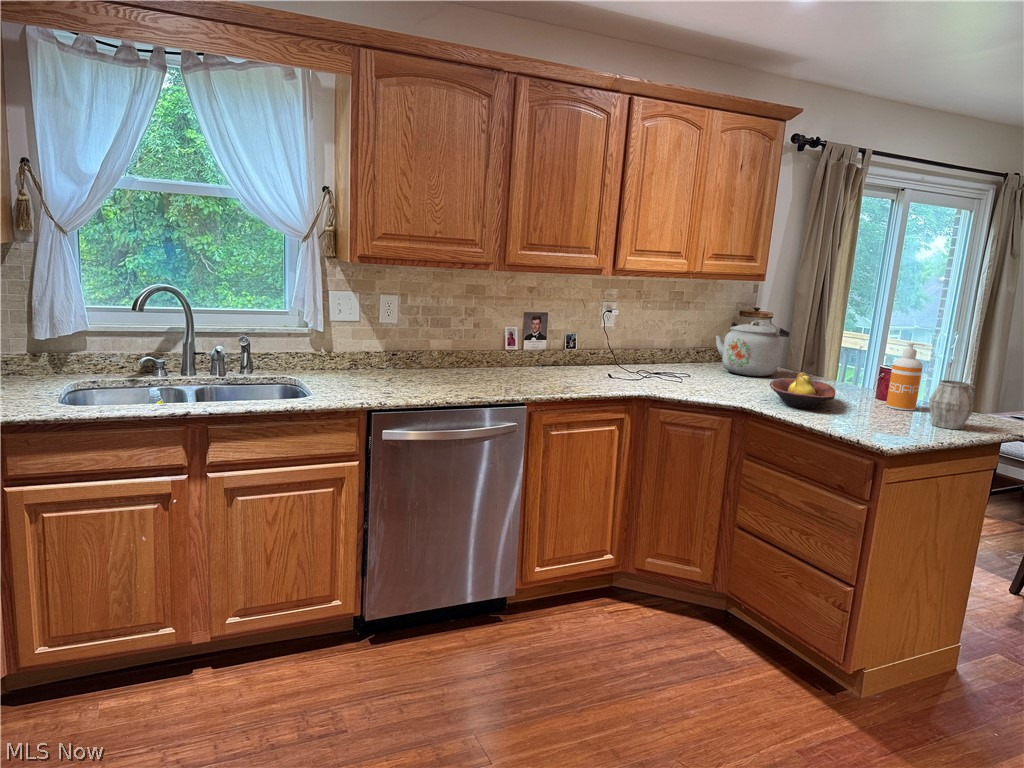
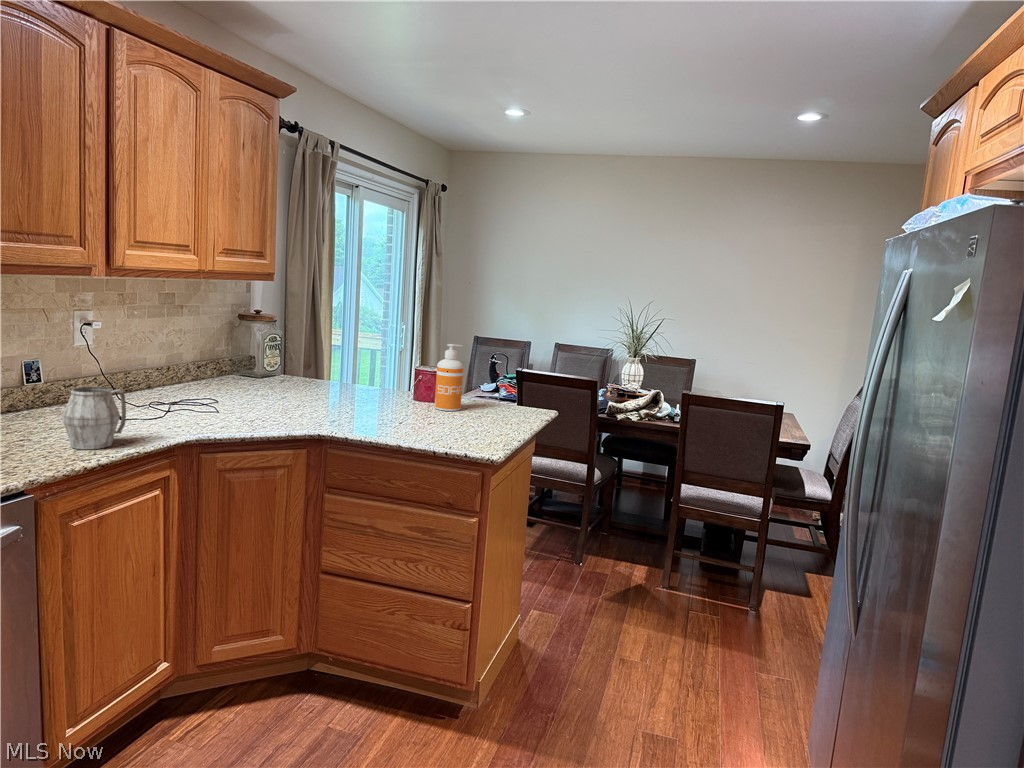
kettle: present [716,321,790,376] -> none [225,327,309,391]
fruit bowl: present [770,372,835,409] -> none [330,385,407,426]
mug: present [929,380,976,429] -> present [62,387,126,449]

